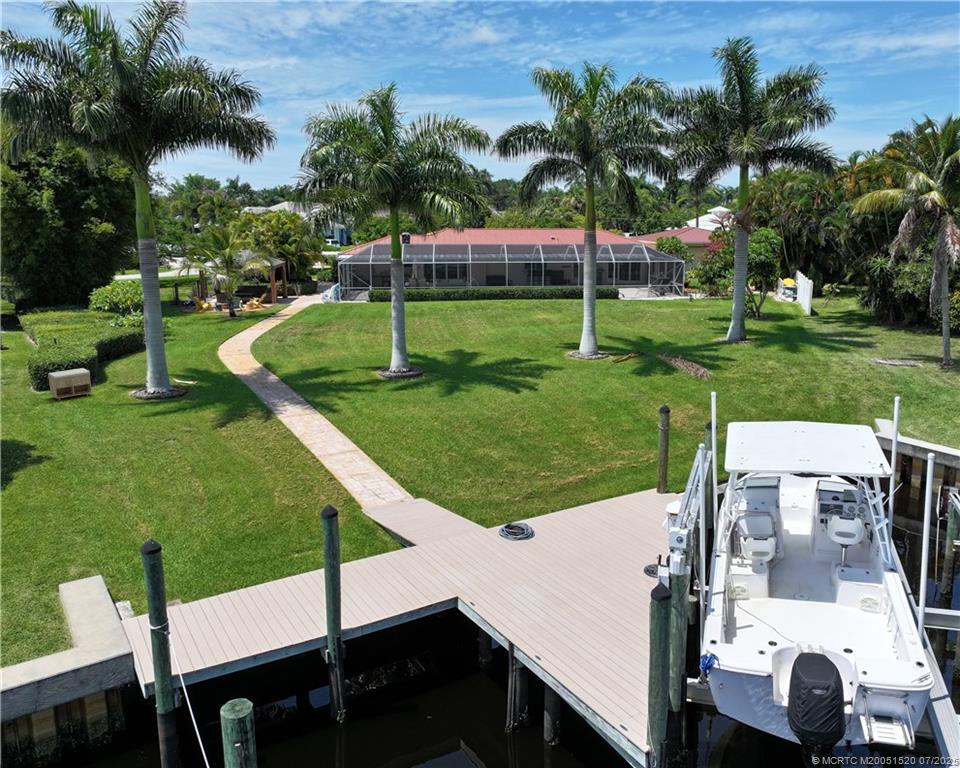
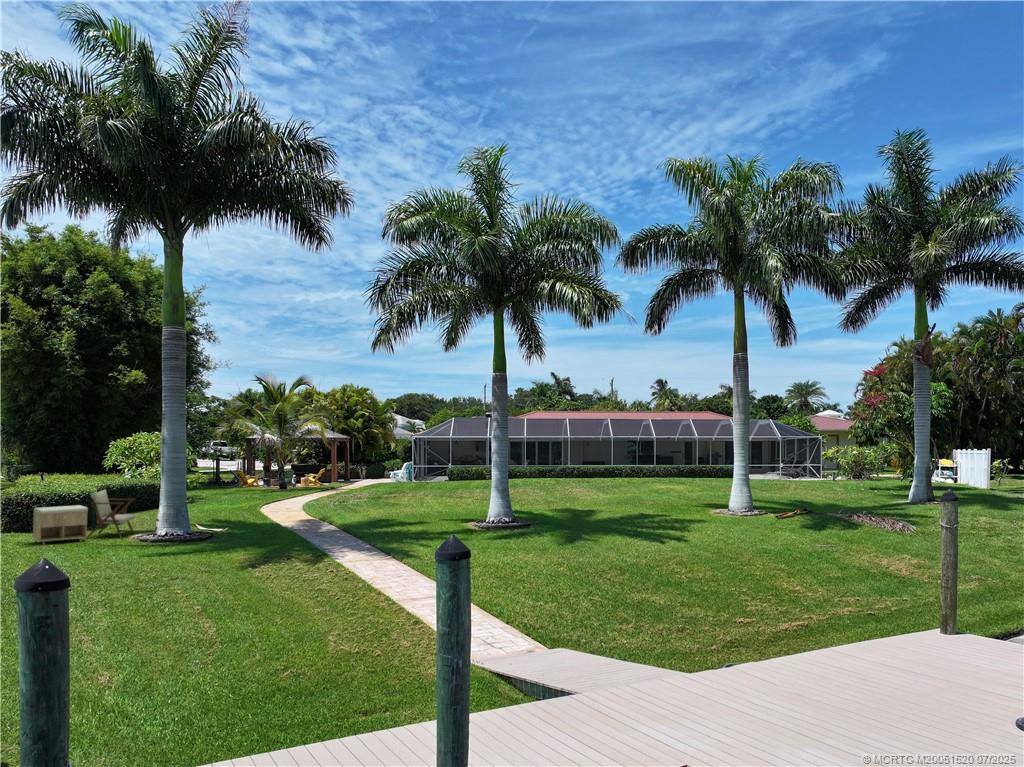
lounge chair: none [90,353,127,392] -> present [86,490,135,539]

